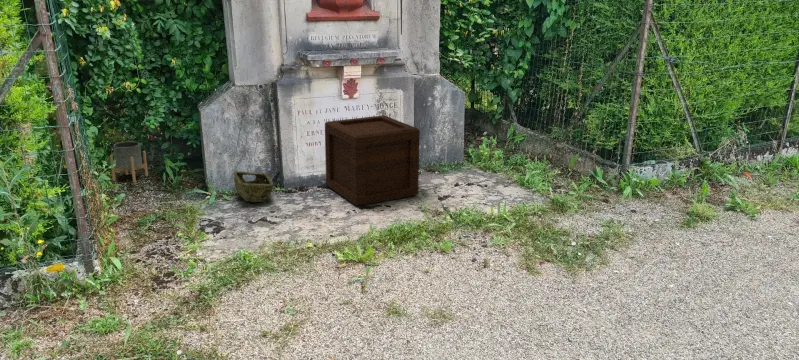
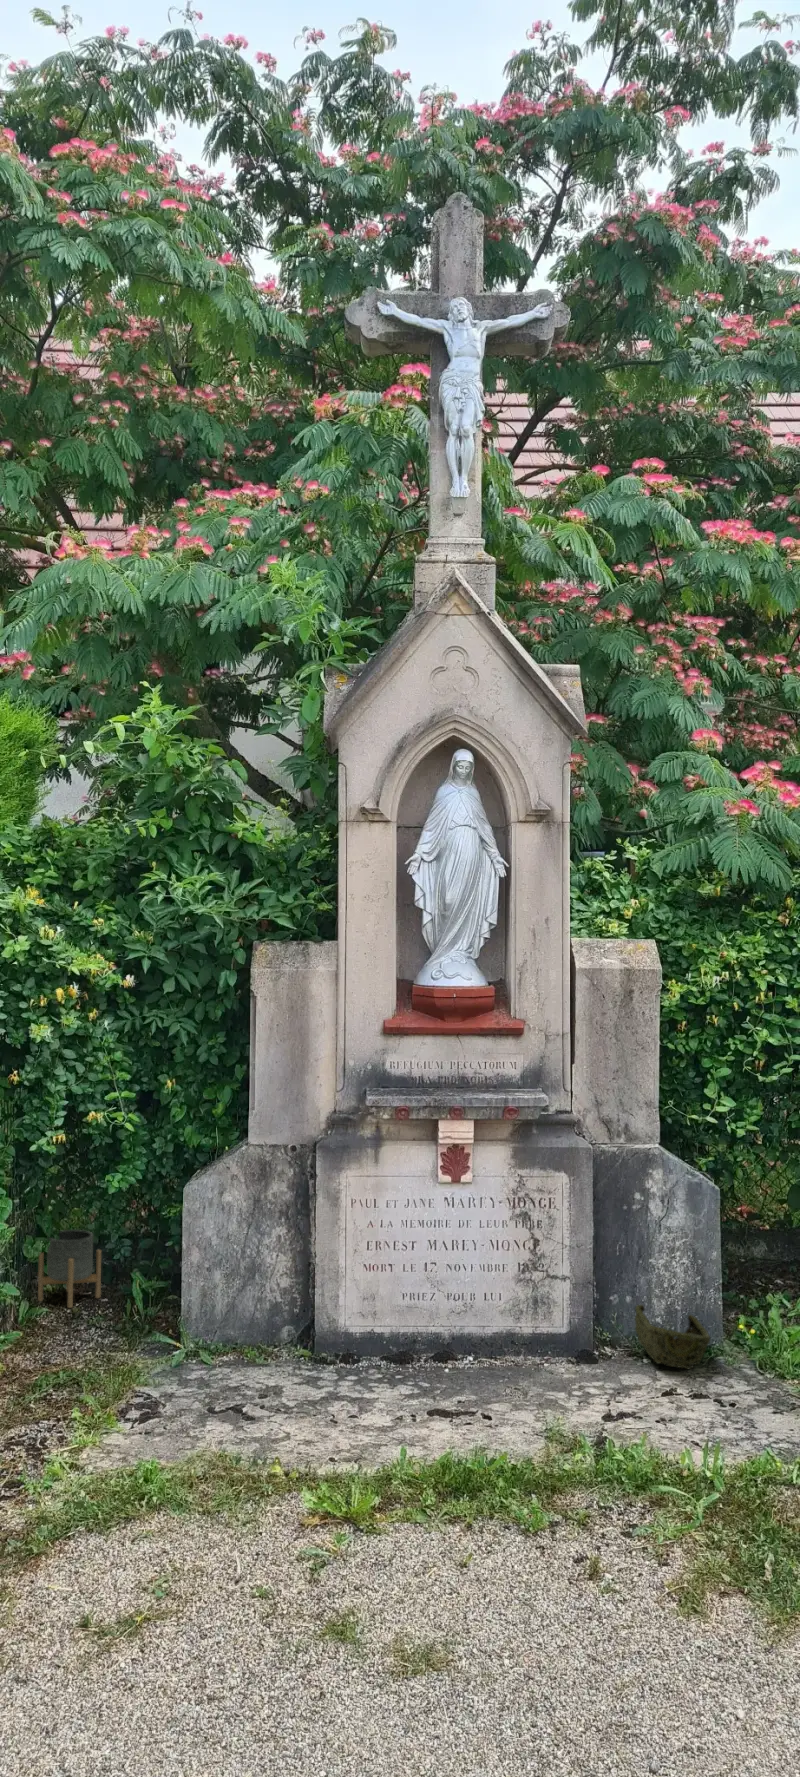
wooden crate: present [325,115,420,206] -> none [397,1224,568,1407]
woven basket: present [234,171,274,202] -> present [635,1305,710,1369]

